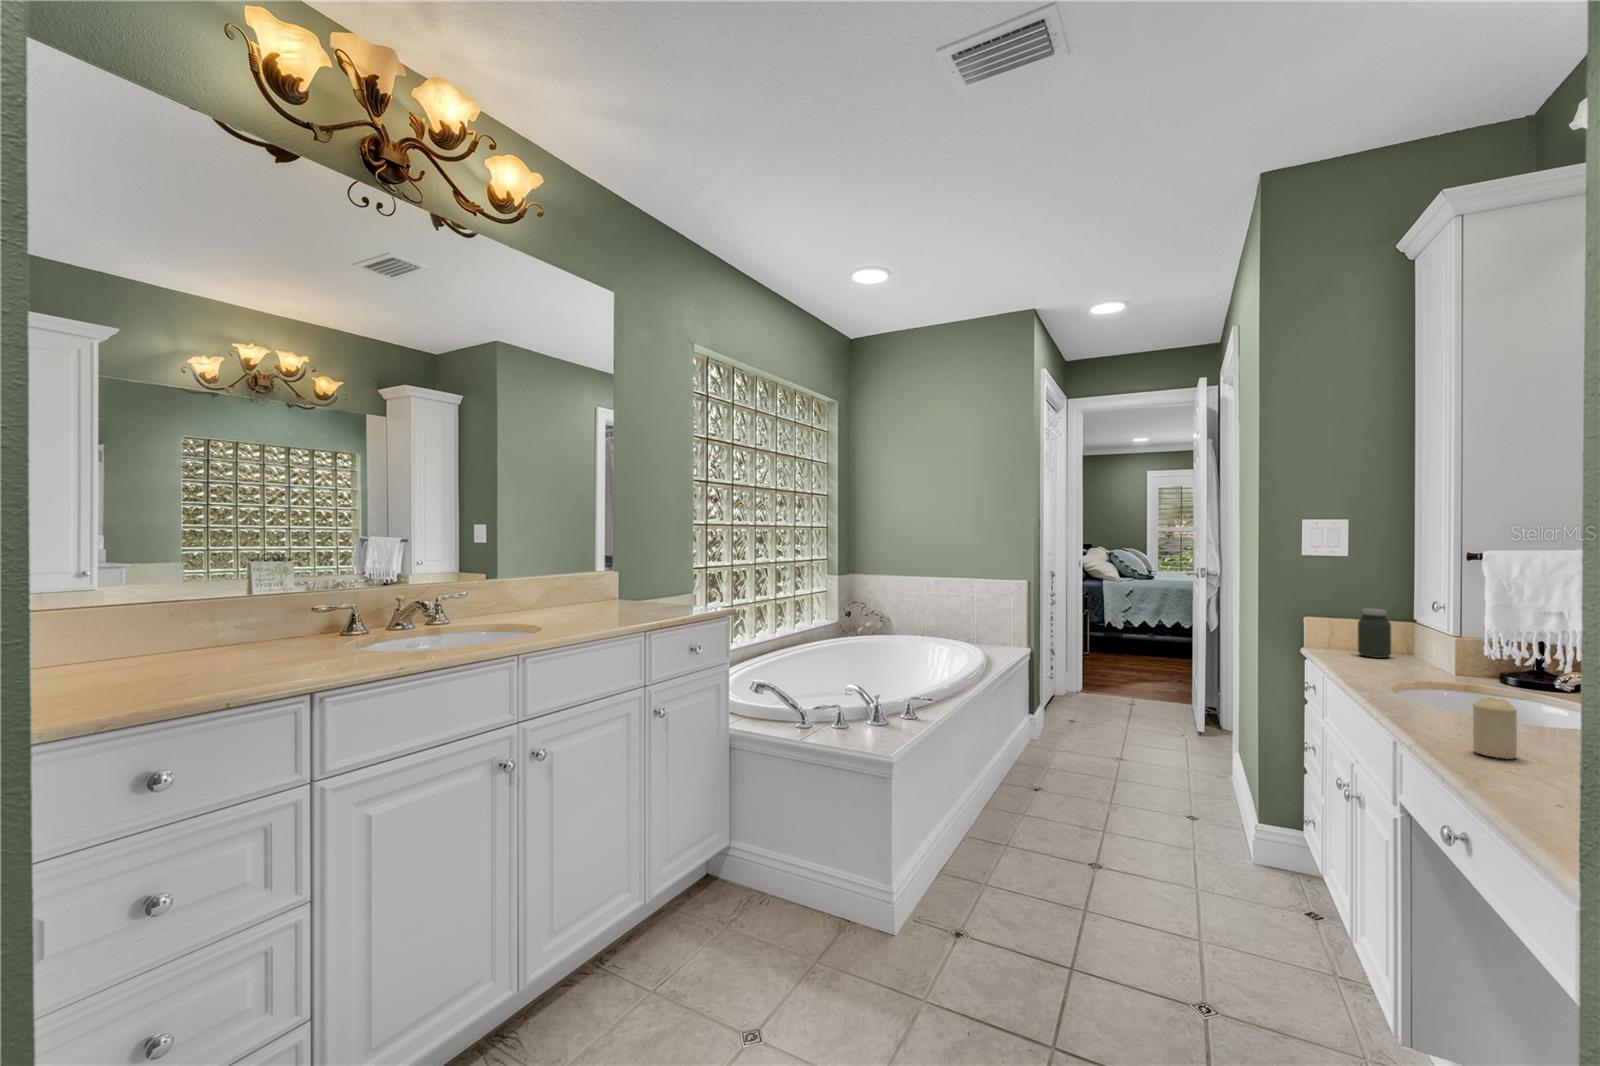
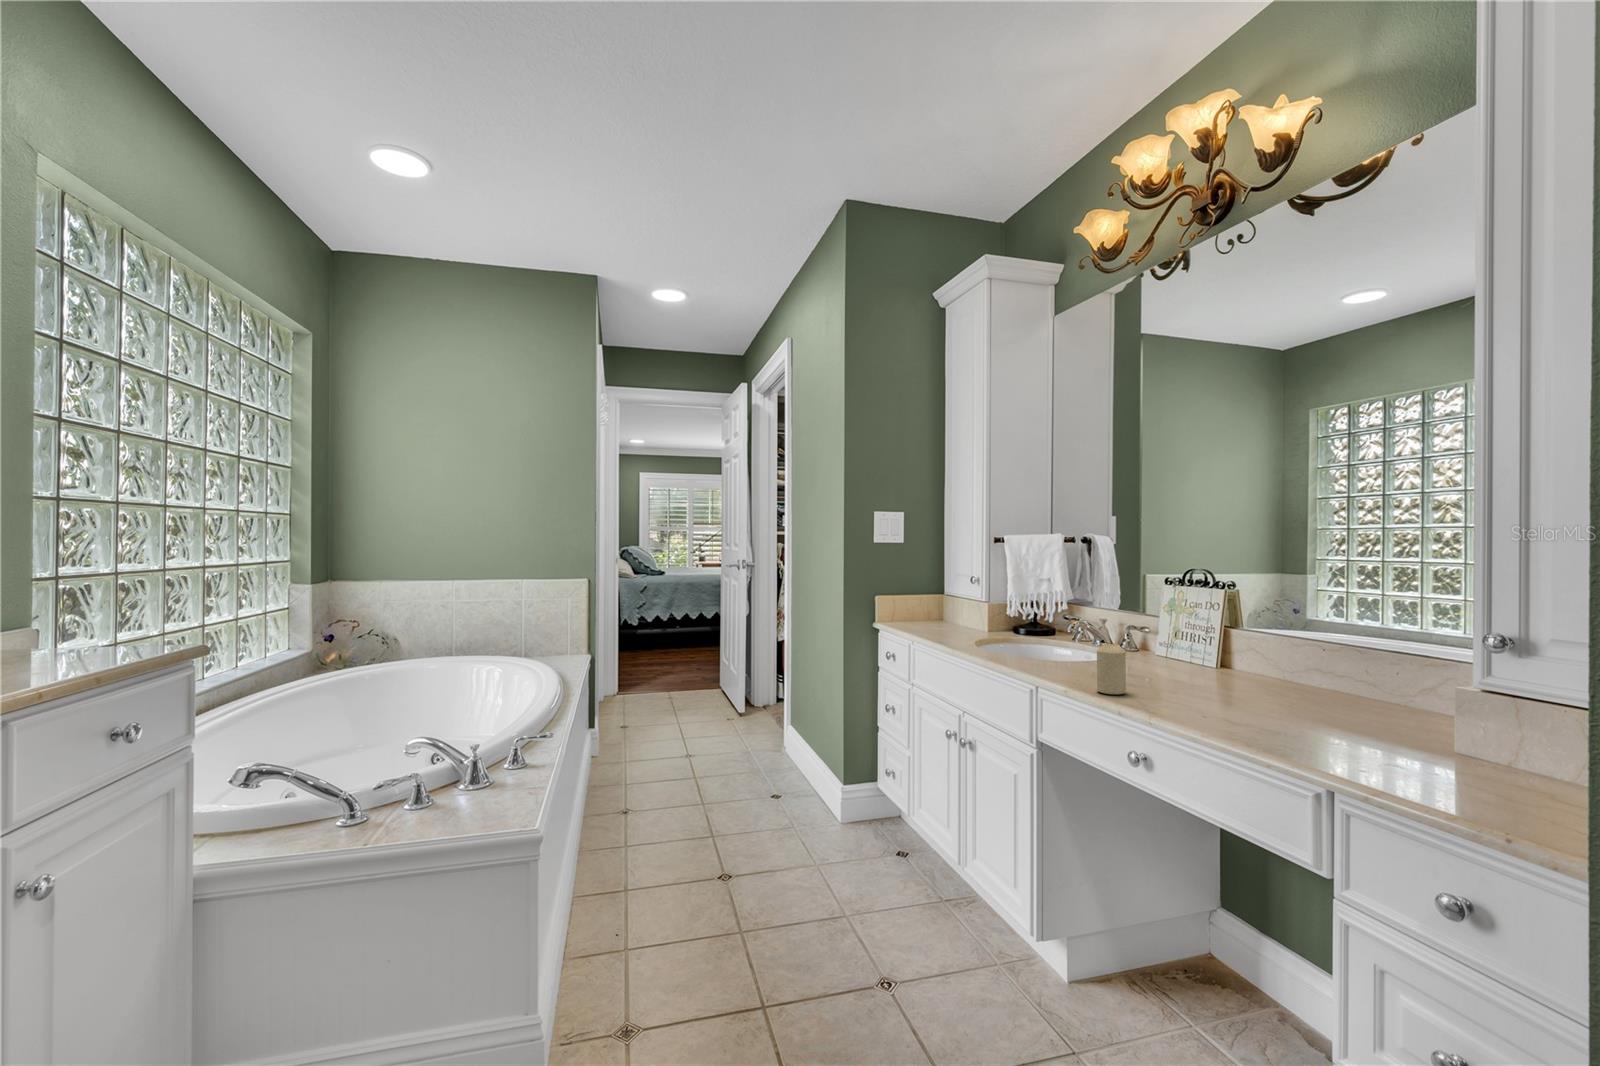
jar: present [1358,608,1391,658] -> none [910,583,933,625]

